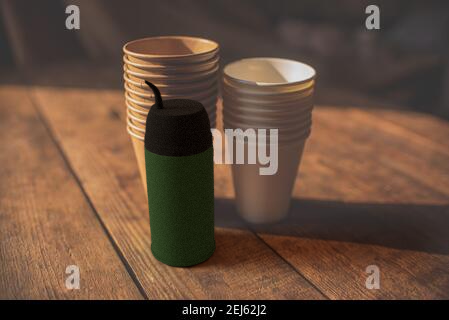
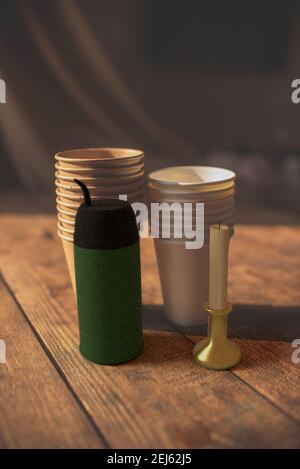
candle holder: none [265,128,313,274] -> present [193,221,241,370]

